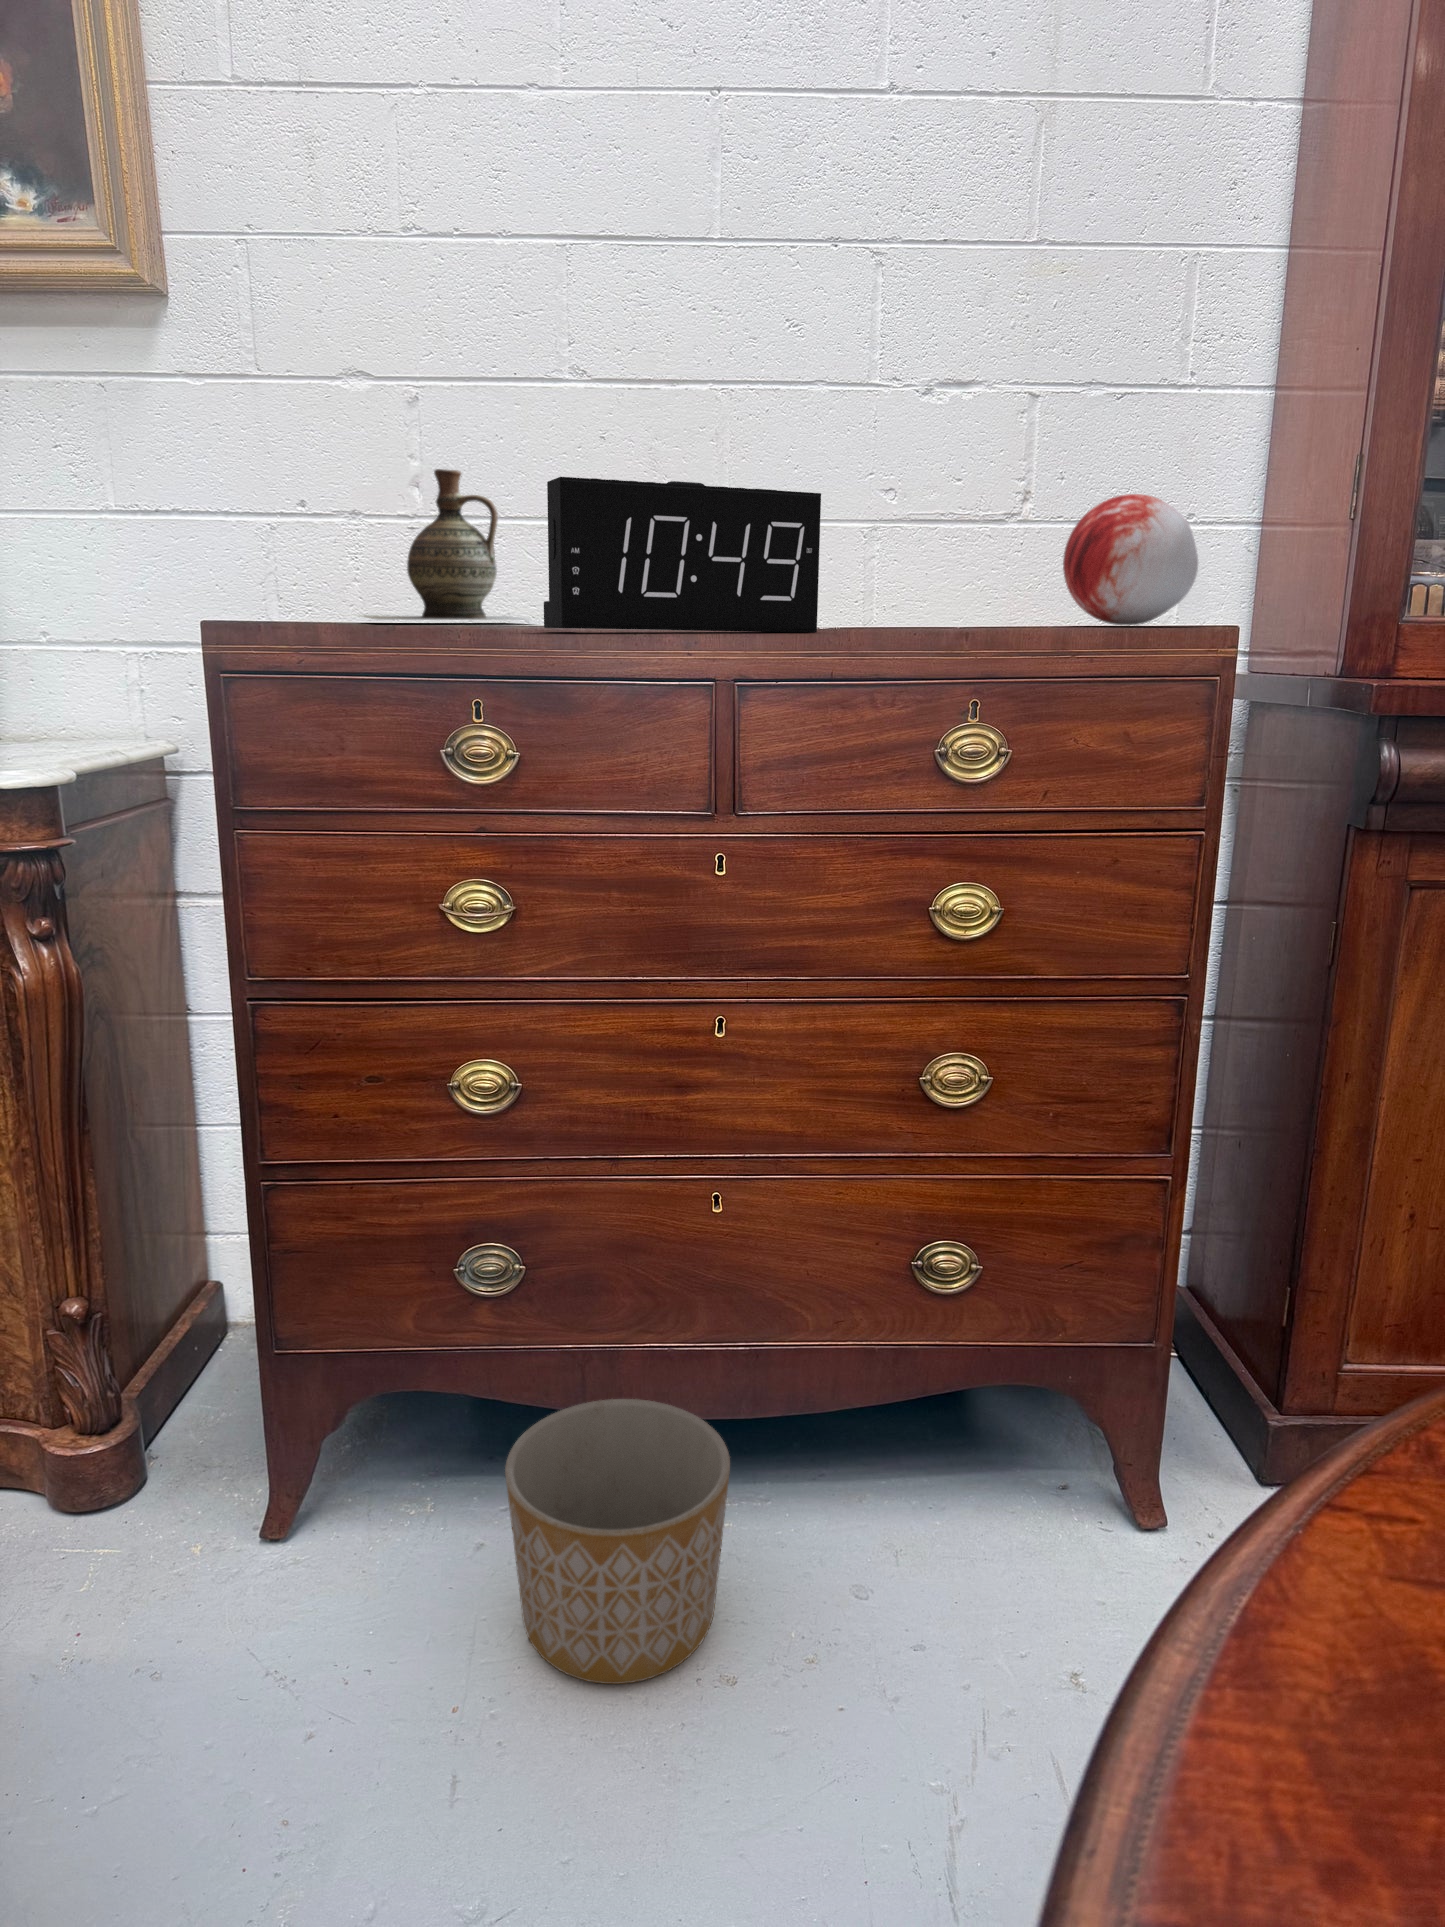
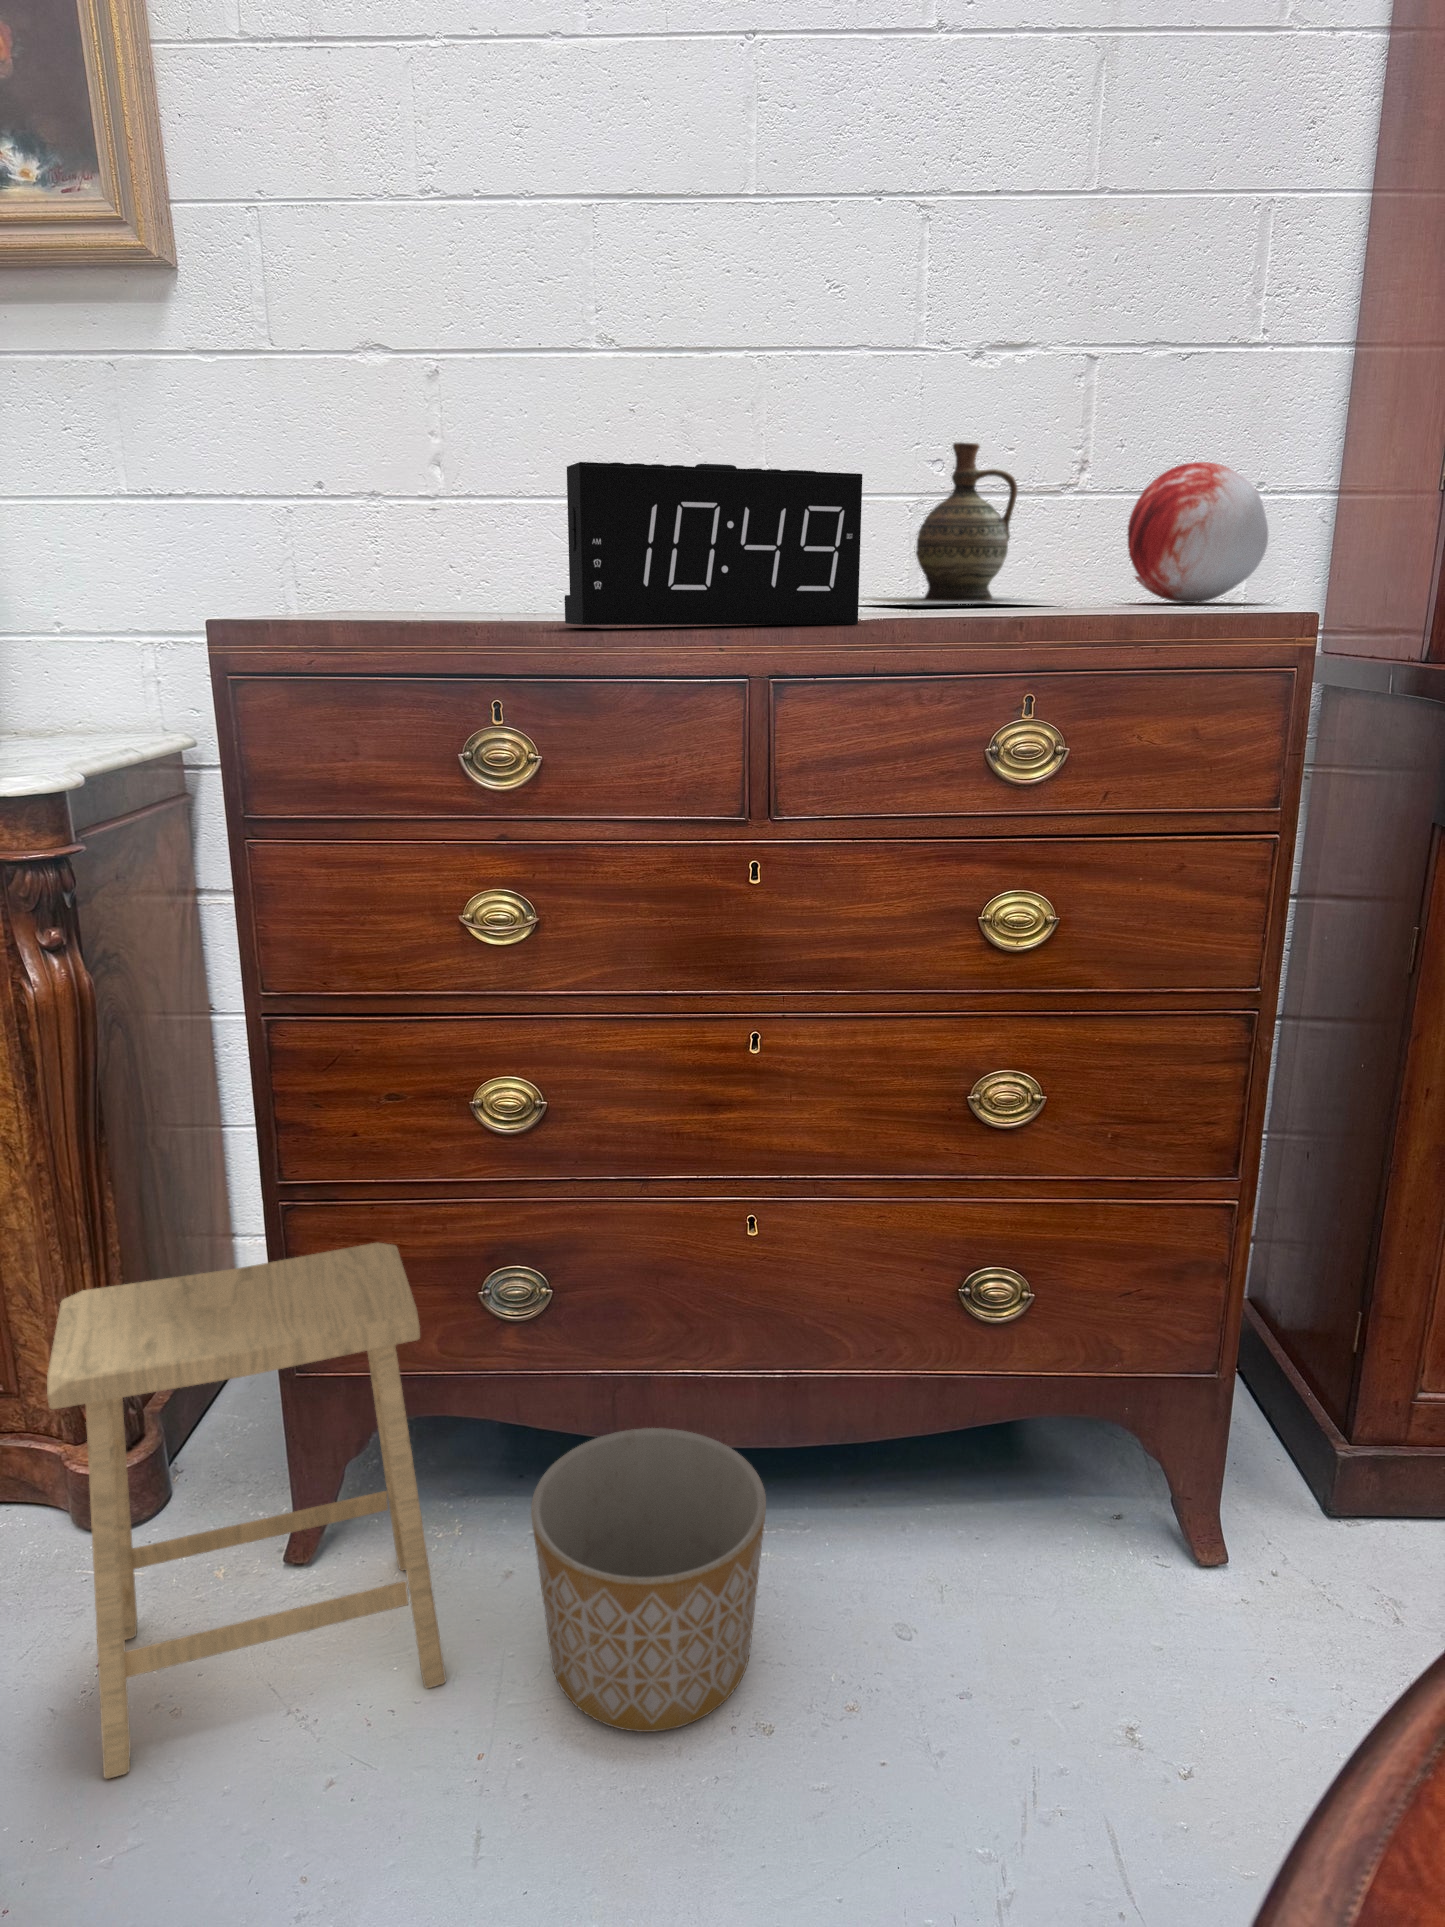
ceramic jug: present [363,469,529,620] -> present [860,443,1047,604]
footstool: none [43,1219,421,1736] -> present [47,1243,446,1779]

